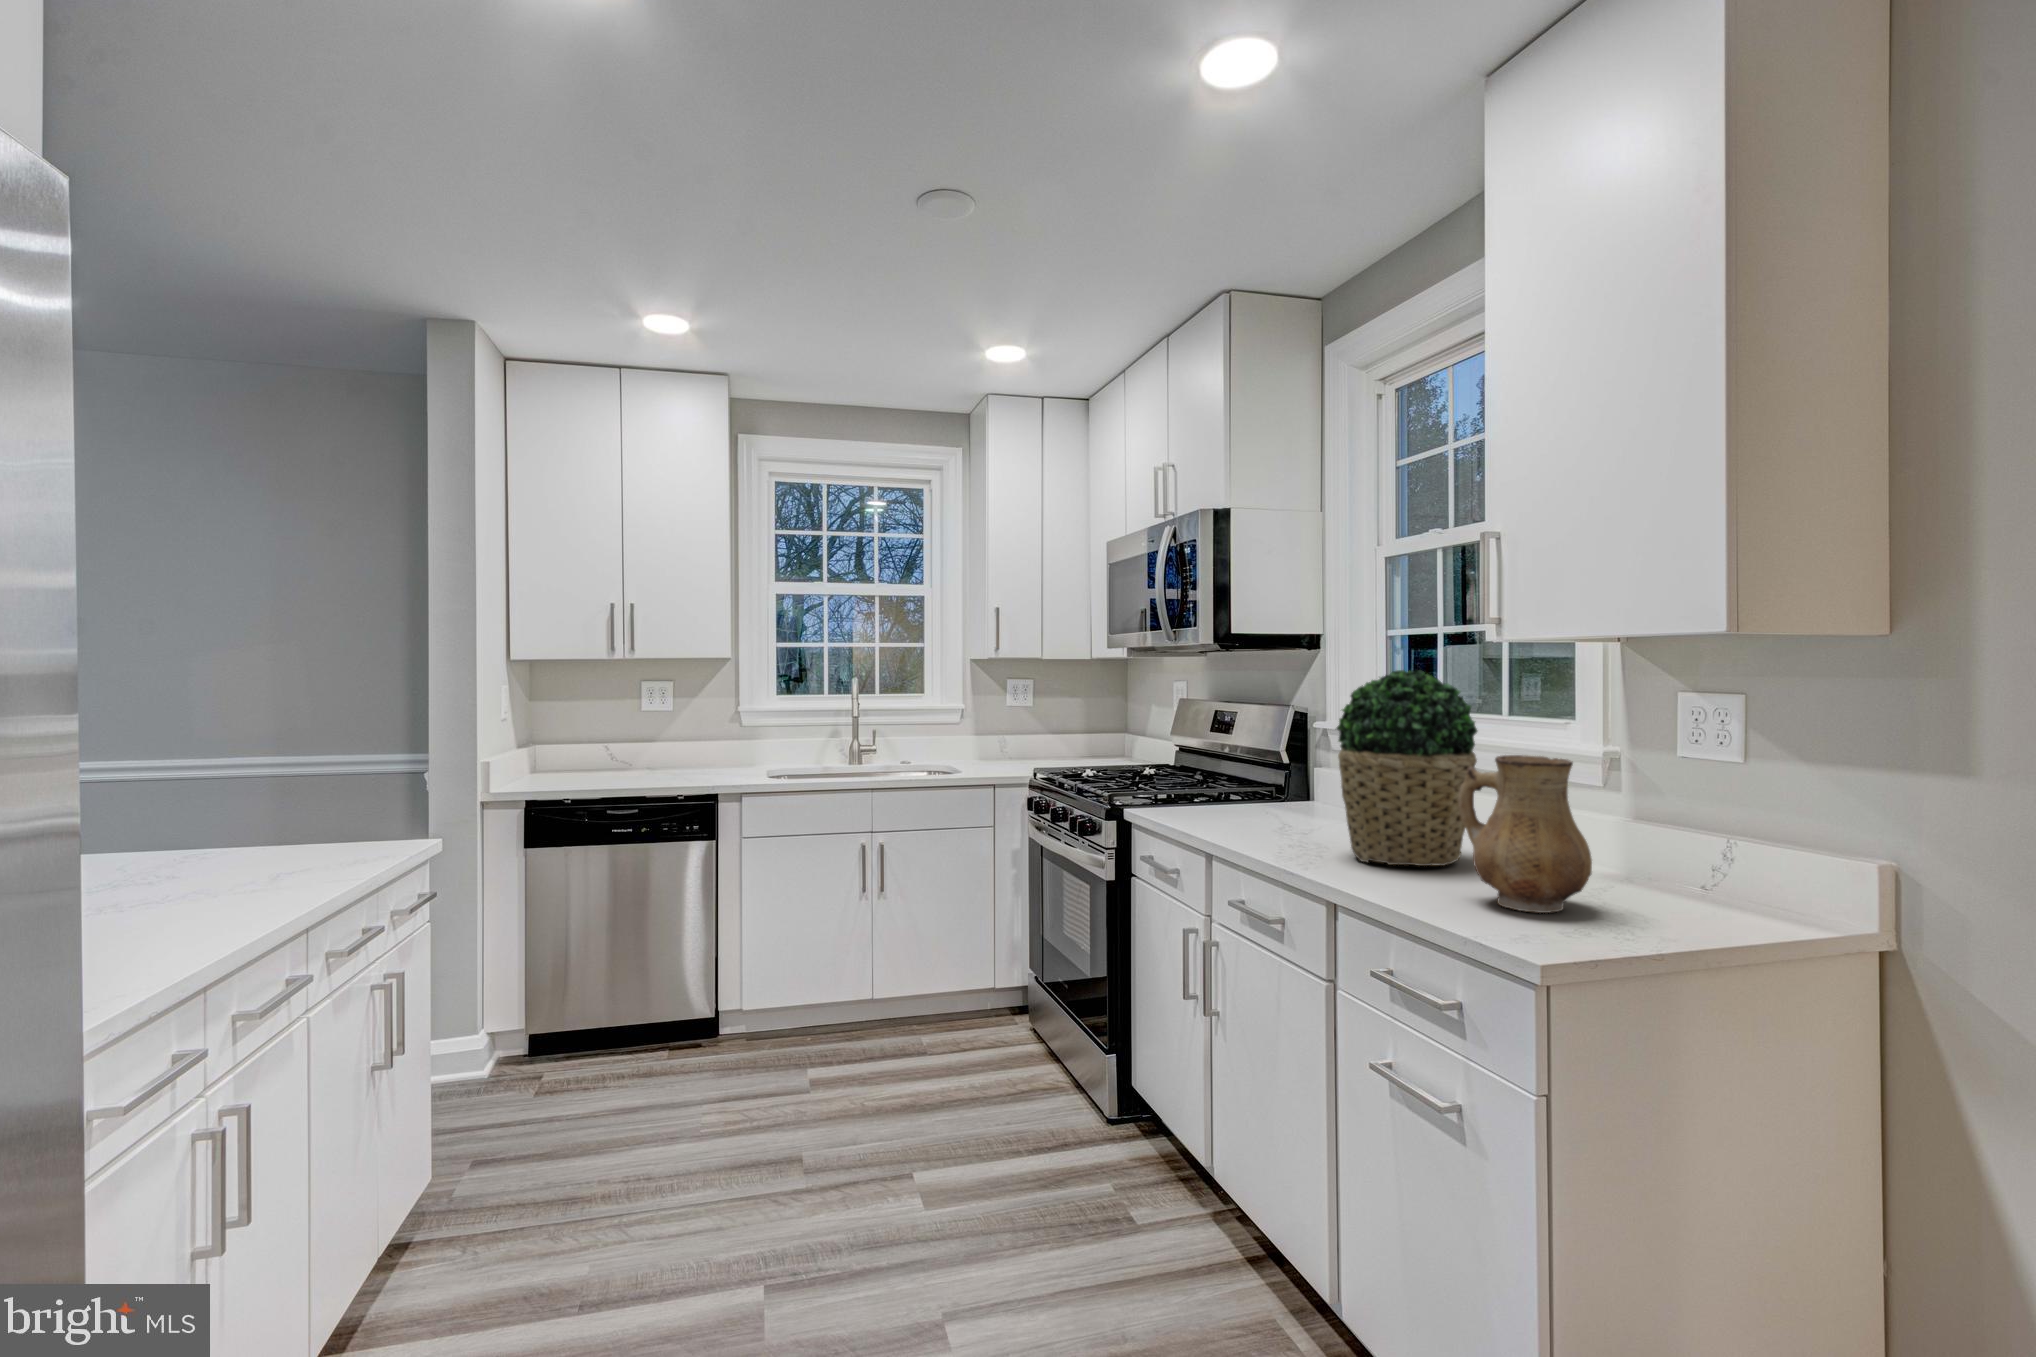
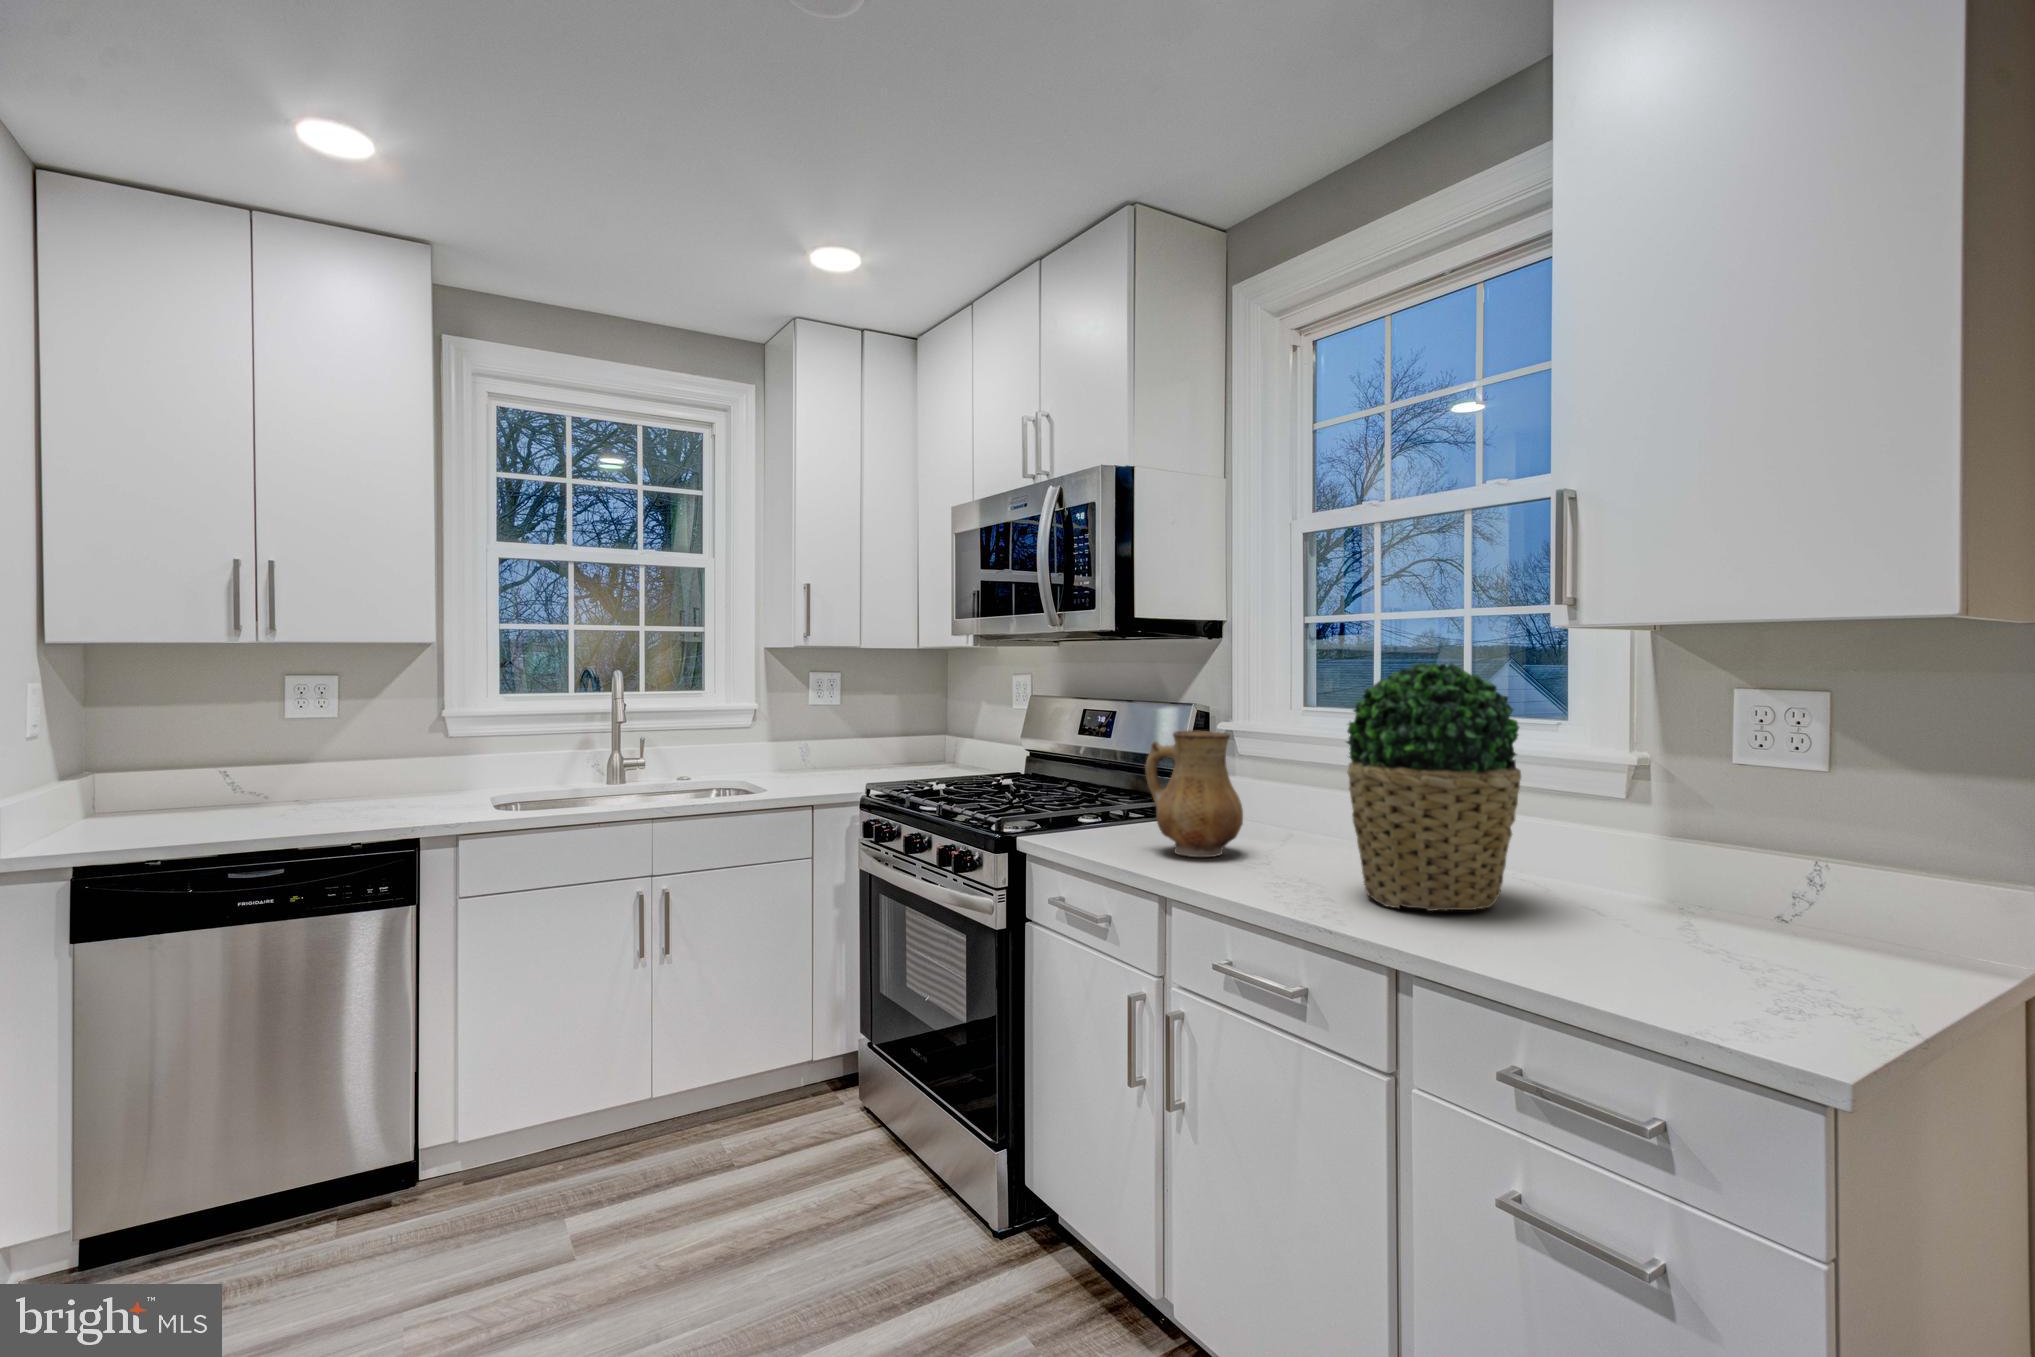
ceramic pitcher: present [1458,755,1592,913] -> present [1145,731,1243,857]

